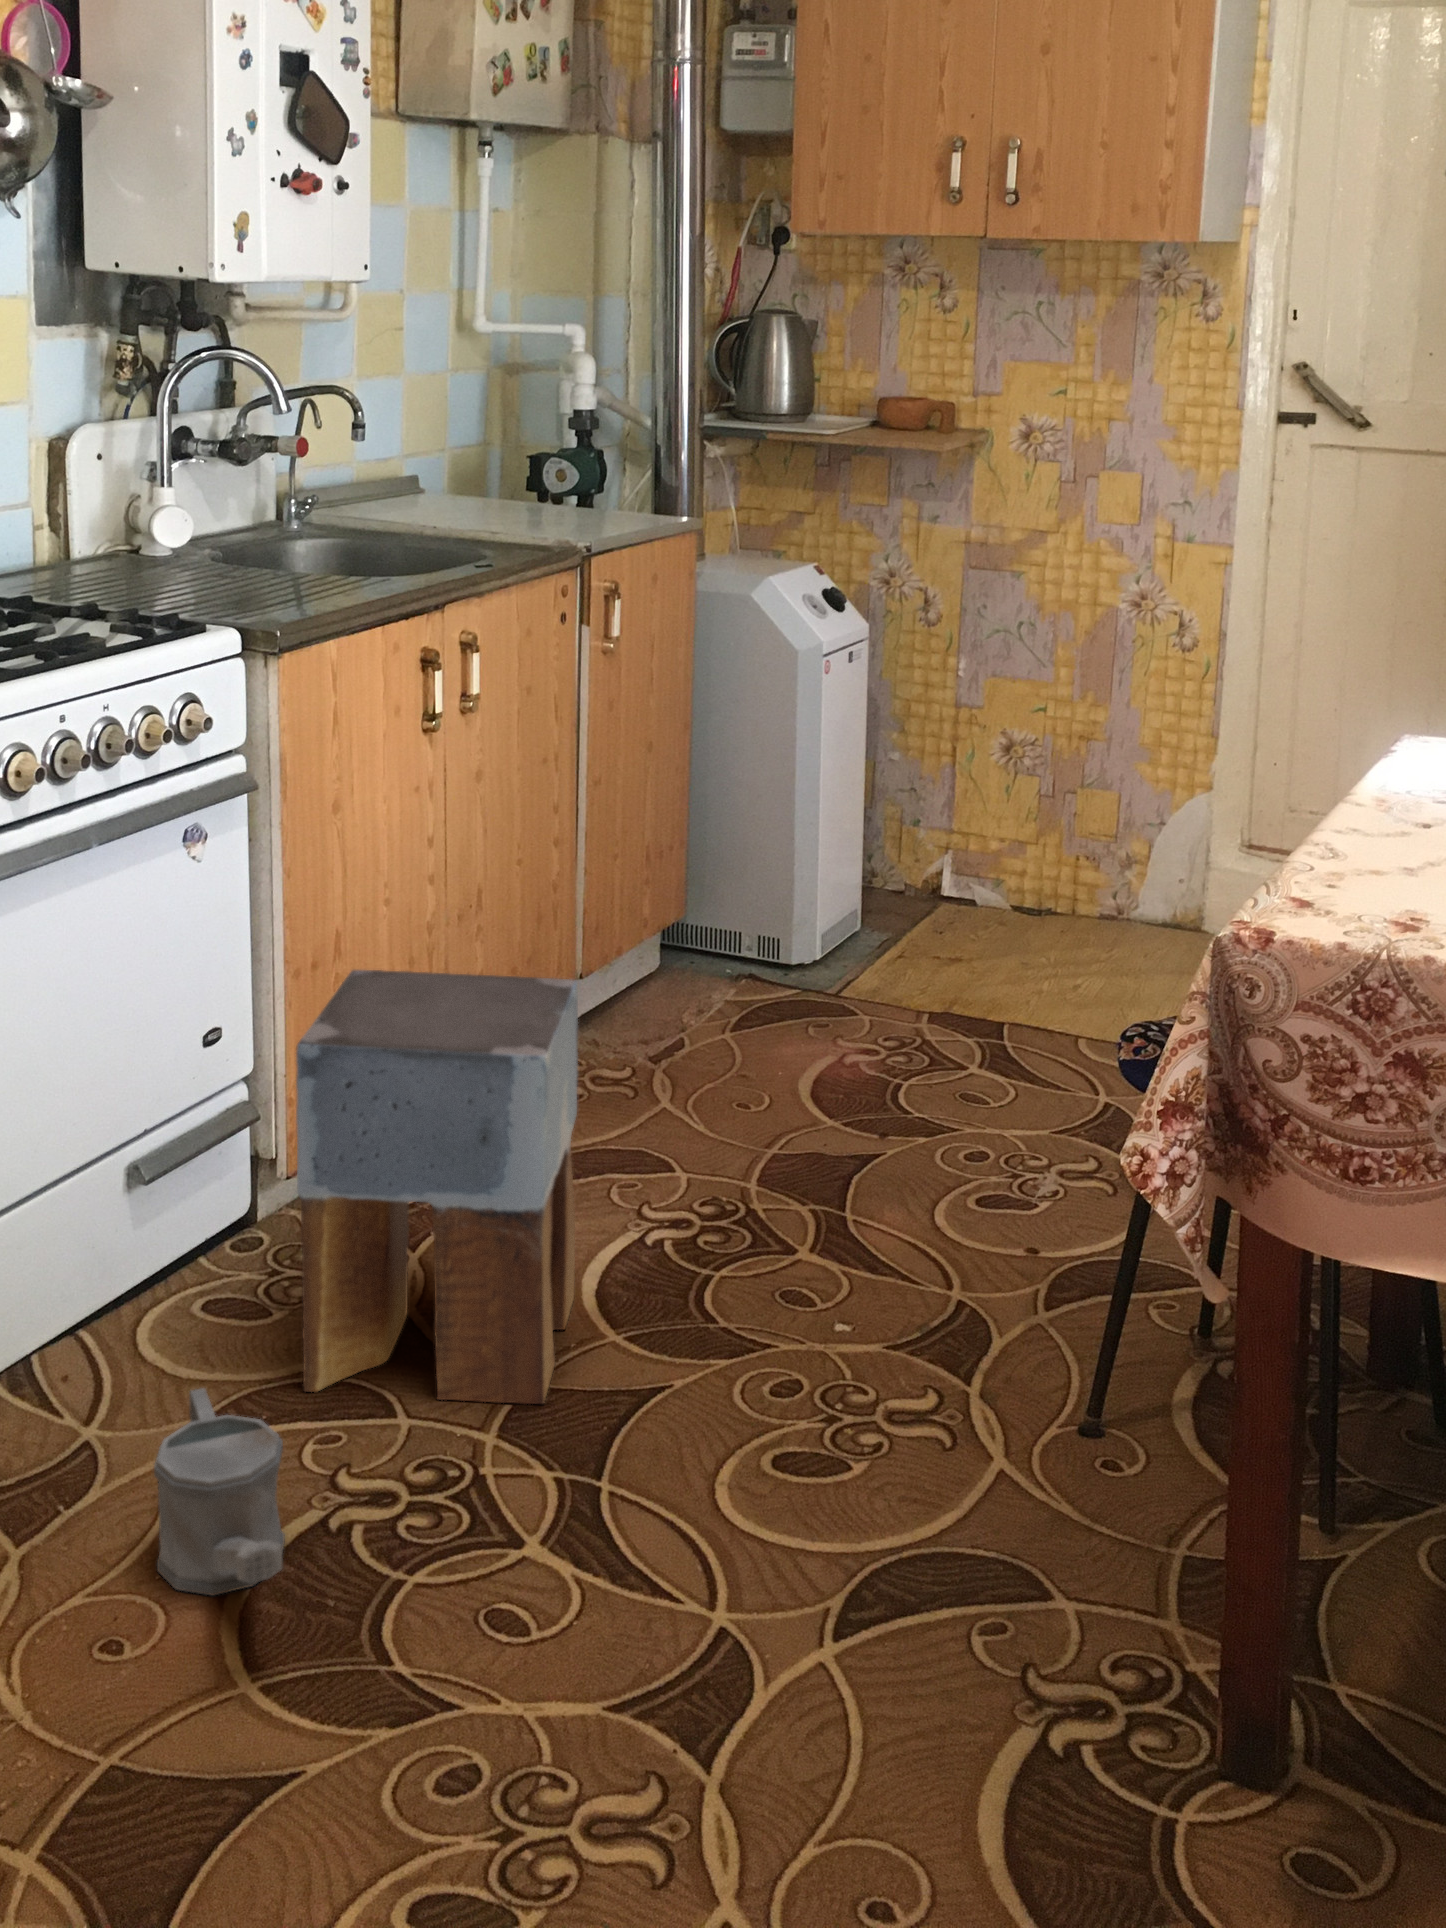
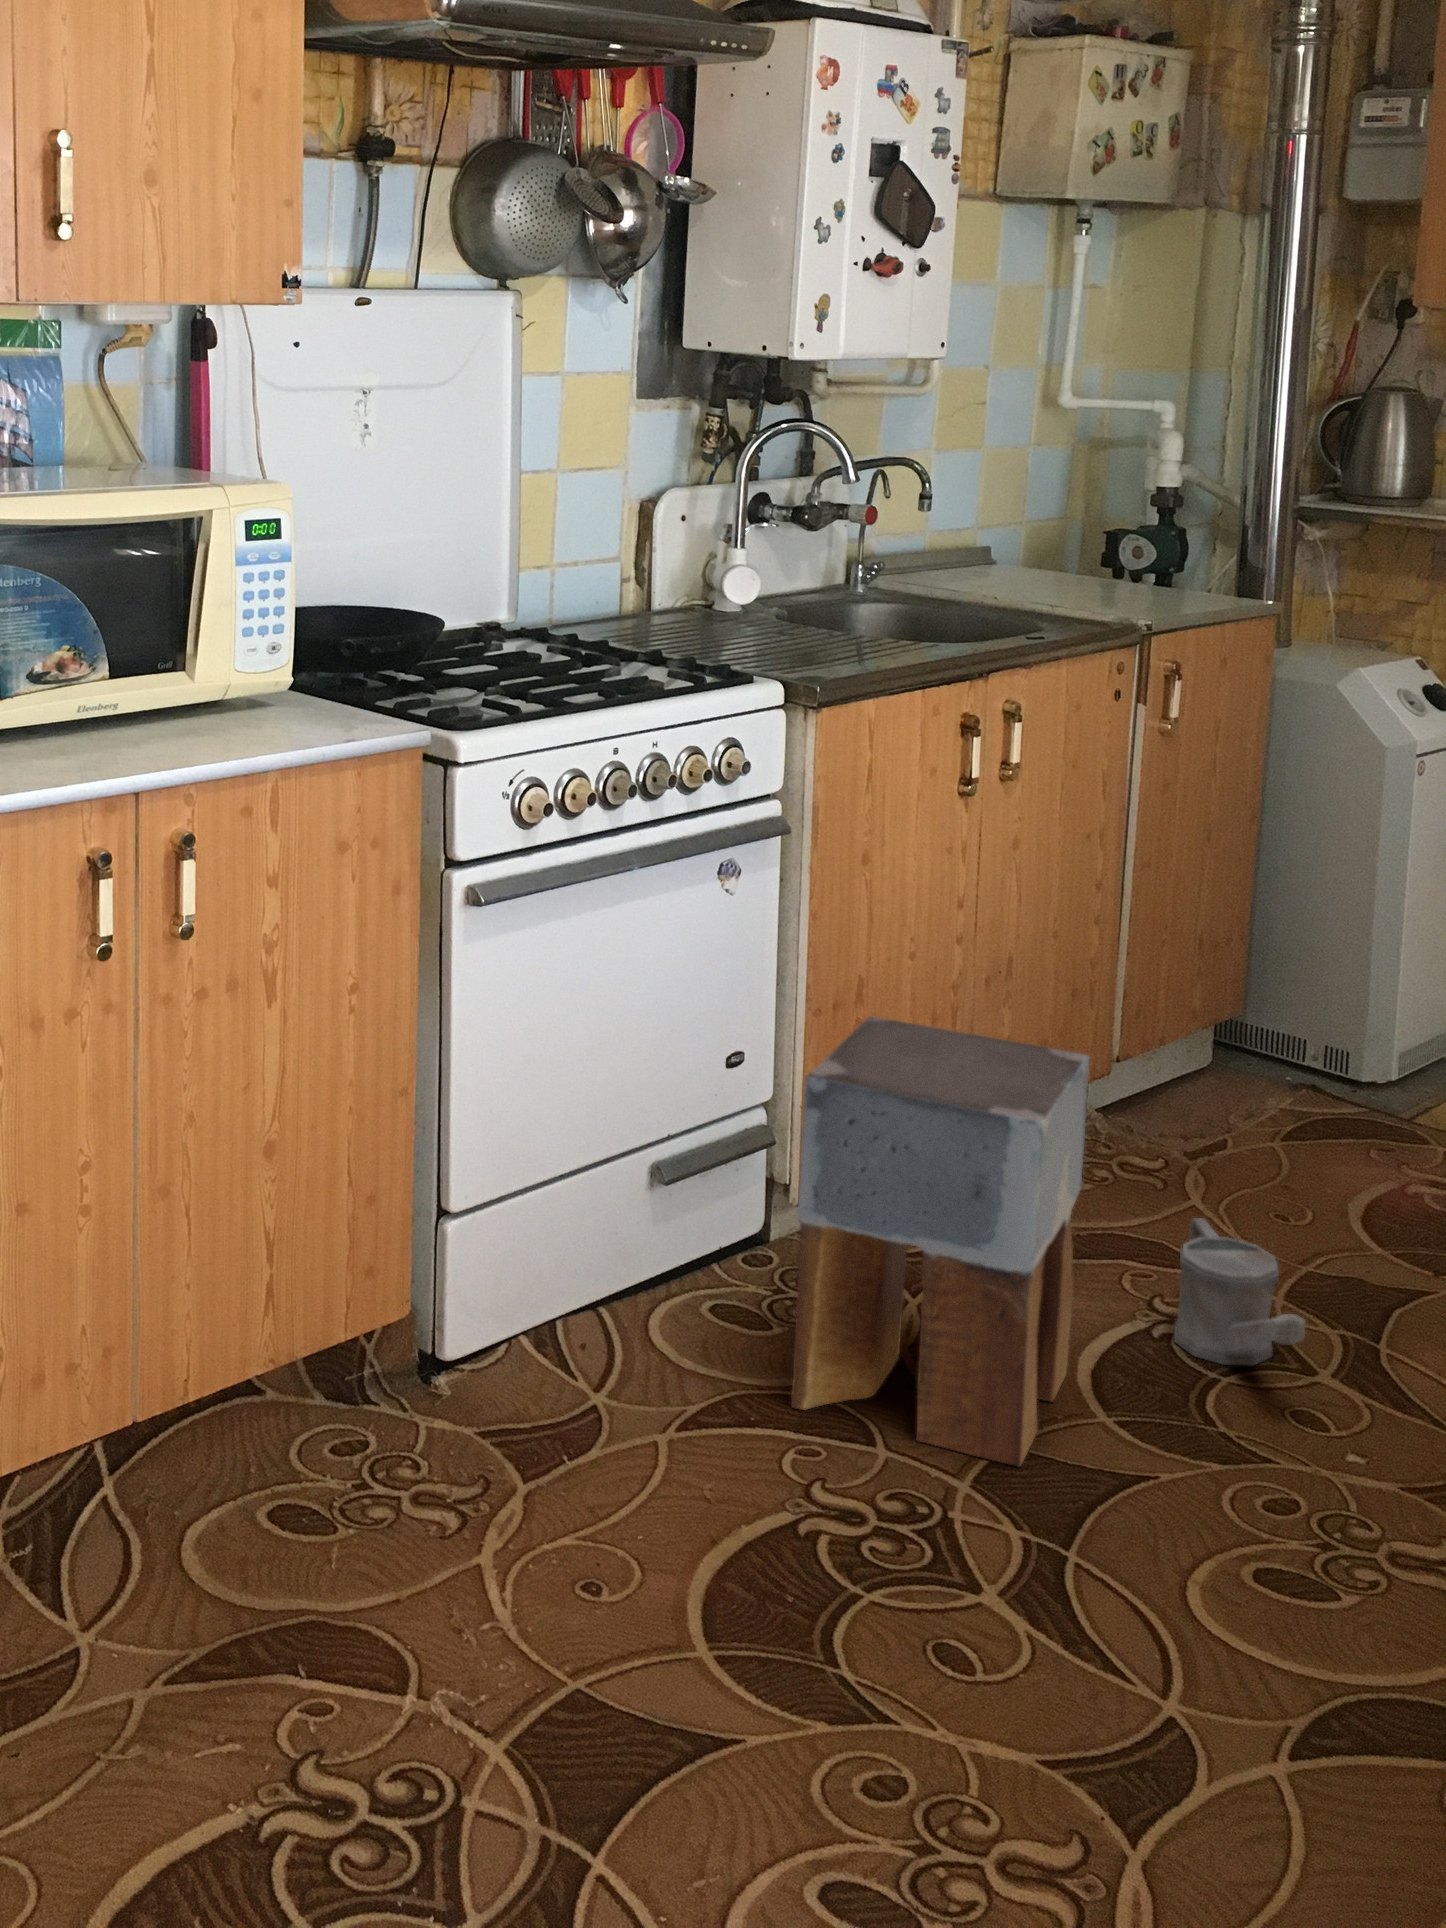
watering can: present [154,1388,285,1595] -> present [1174,1218,1306,1365]

